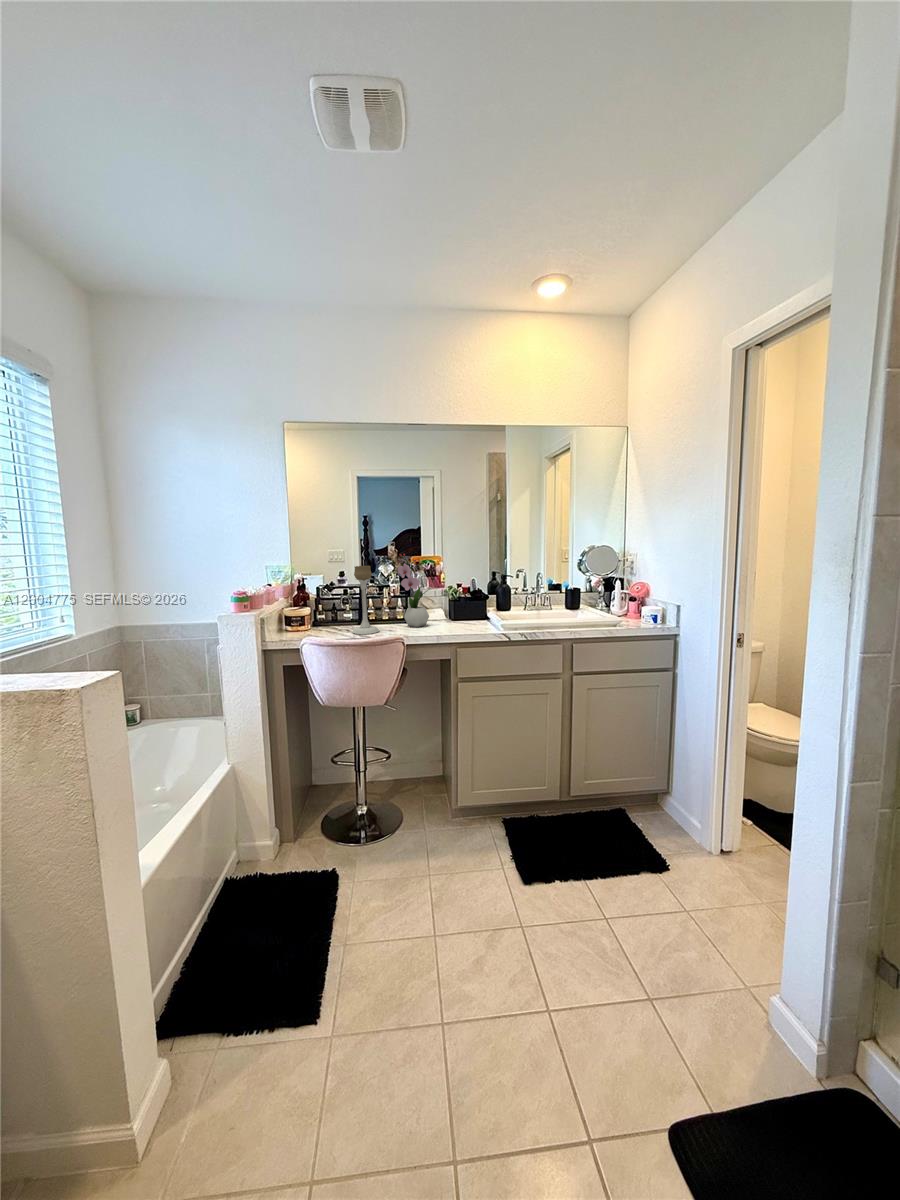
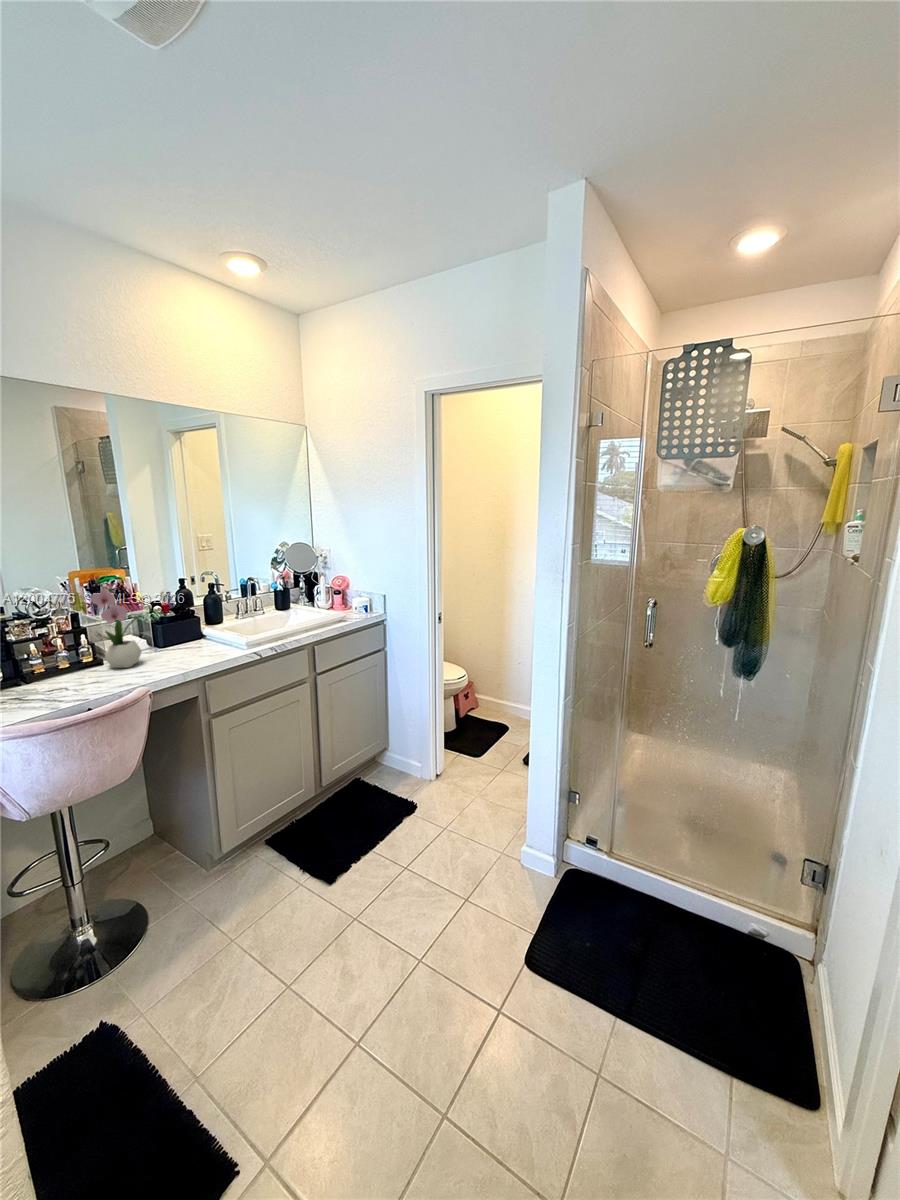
candle holder: present [352,566,379,634] -> none [27,600,83,700]

